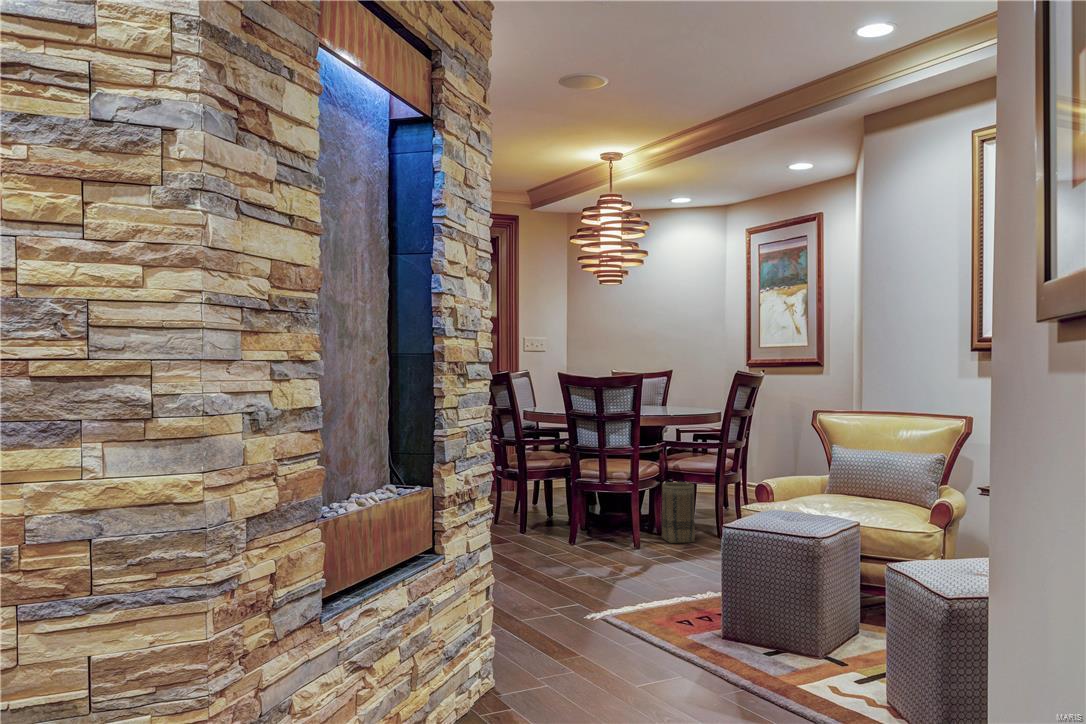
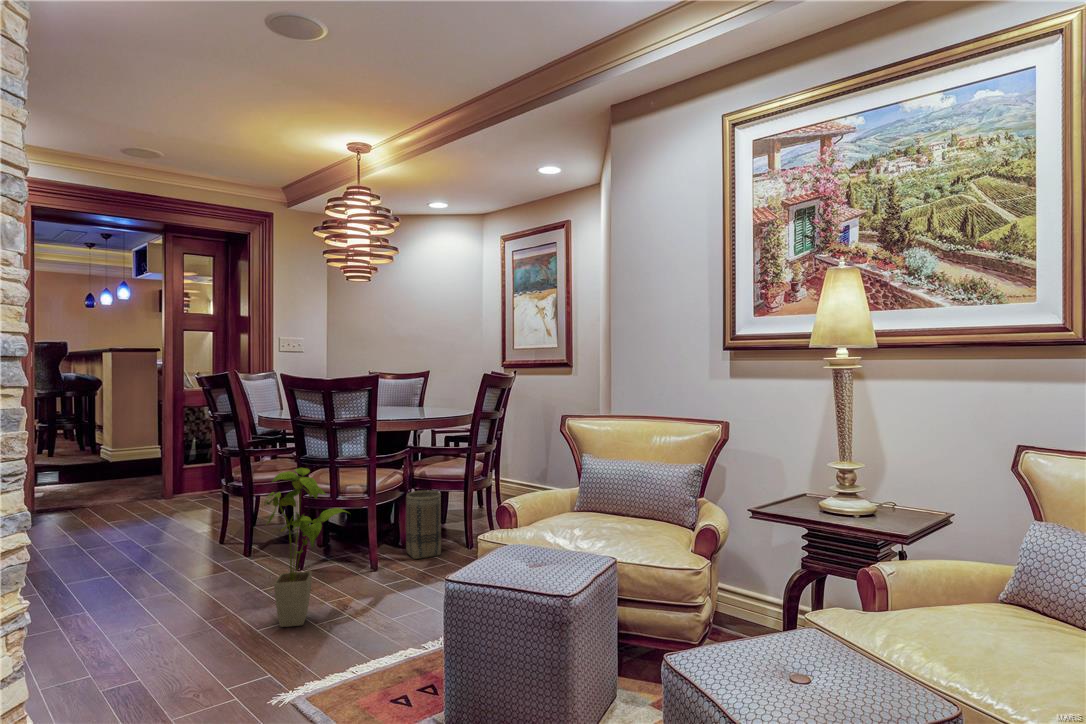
house plant: none [558,448,626,577] -> present [264,468,346,627]

